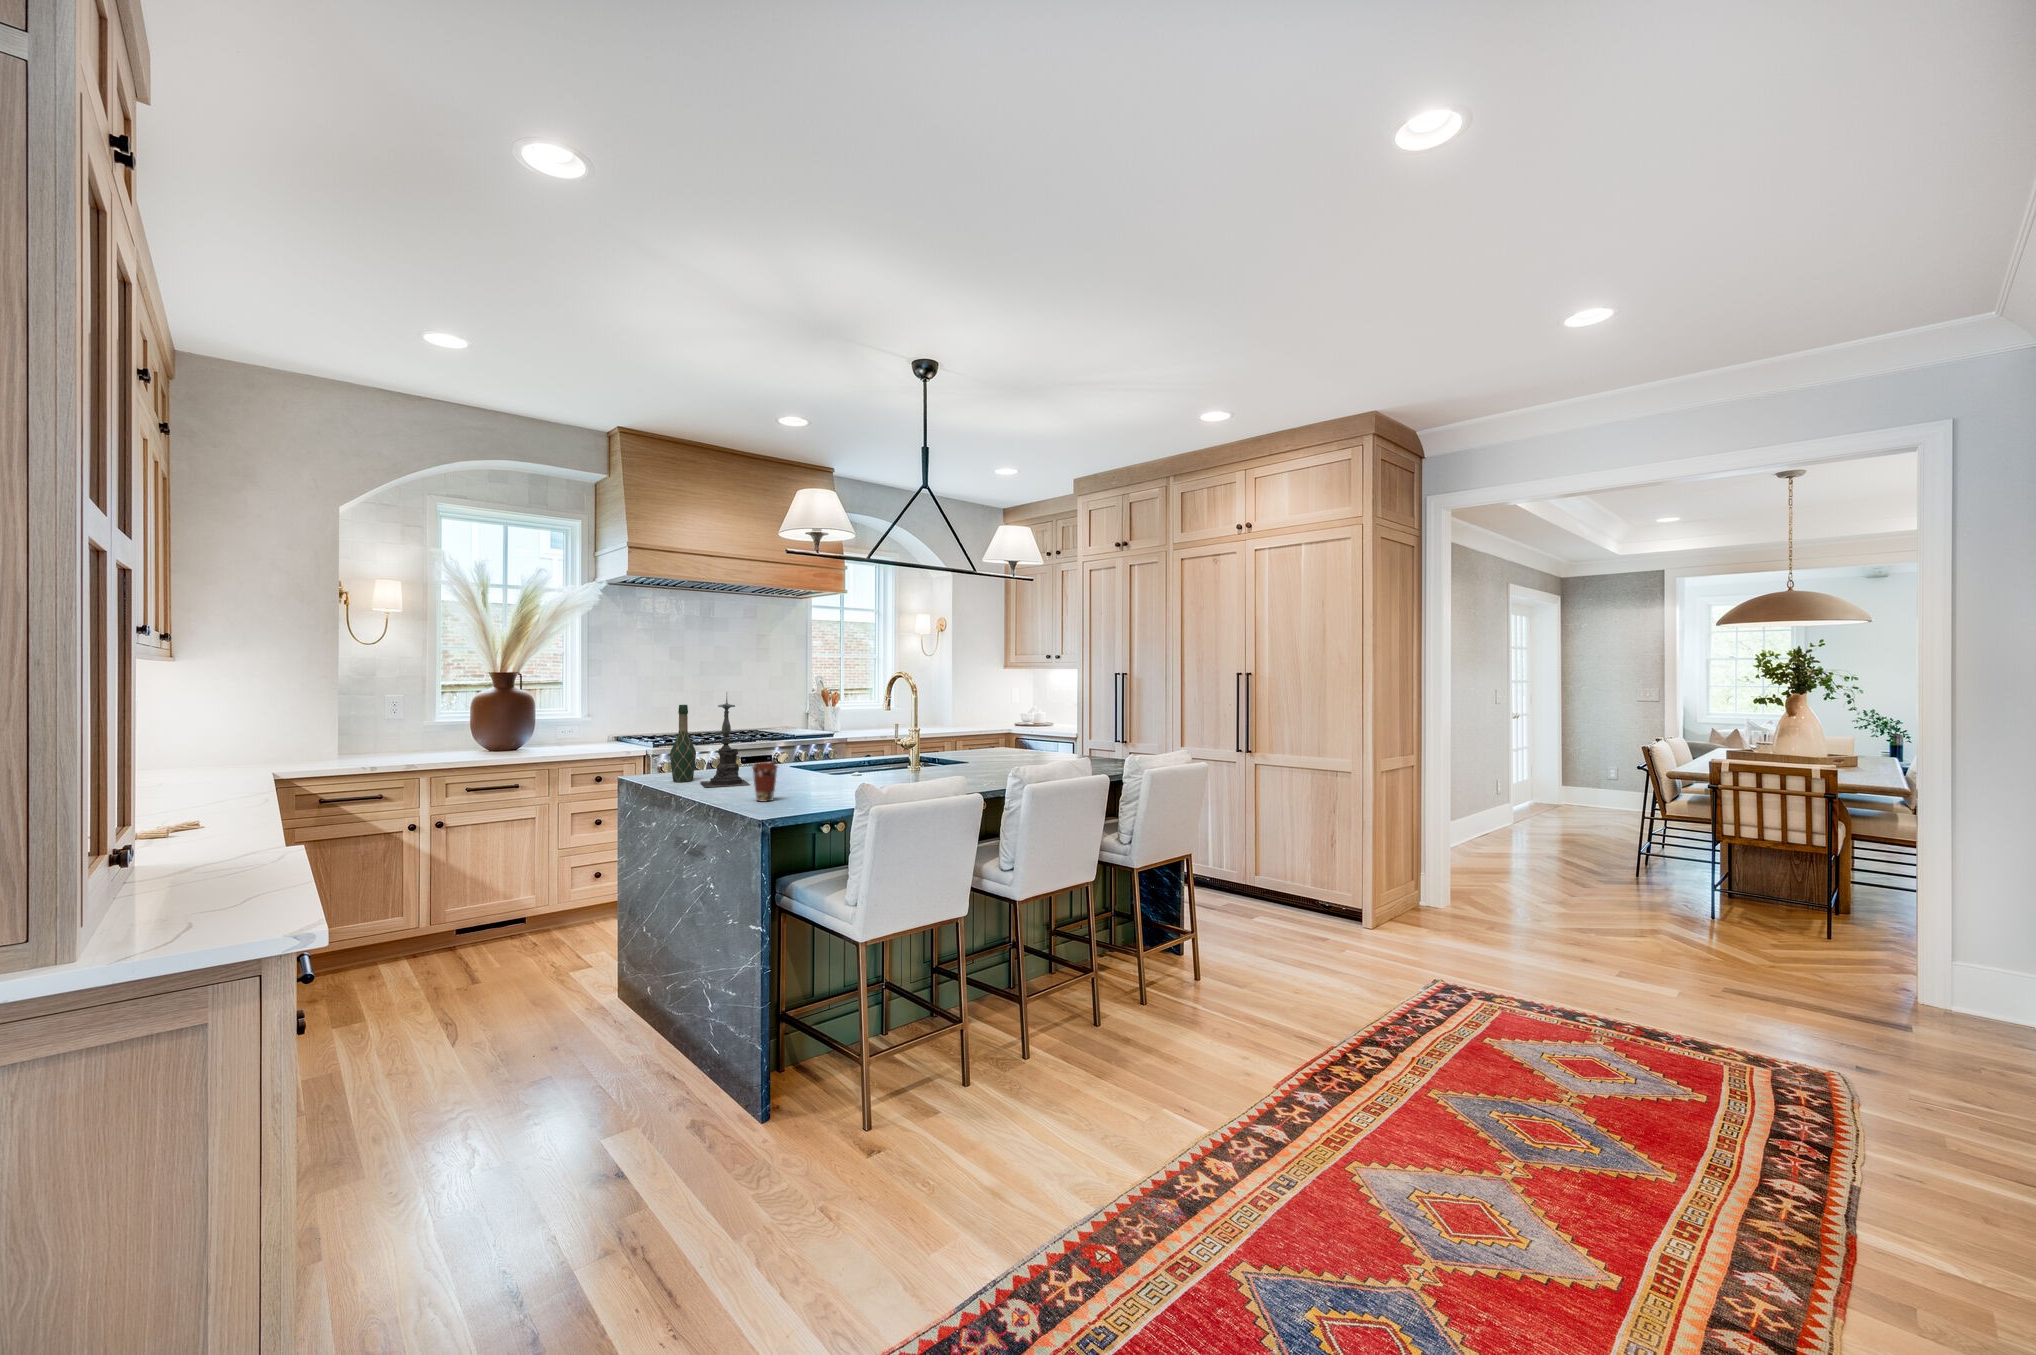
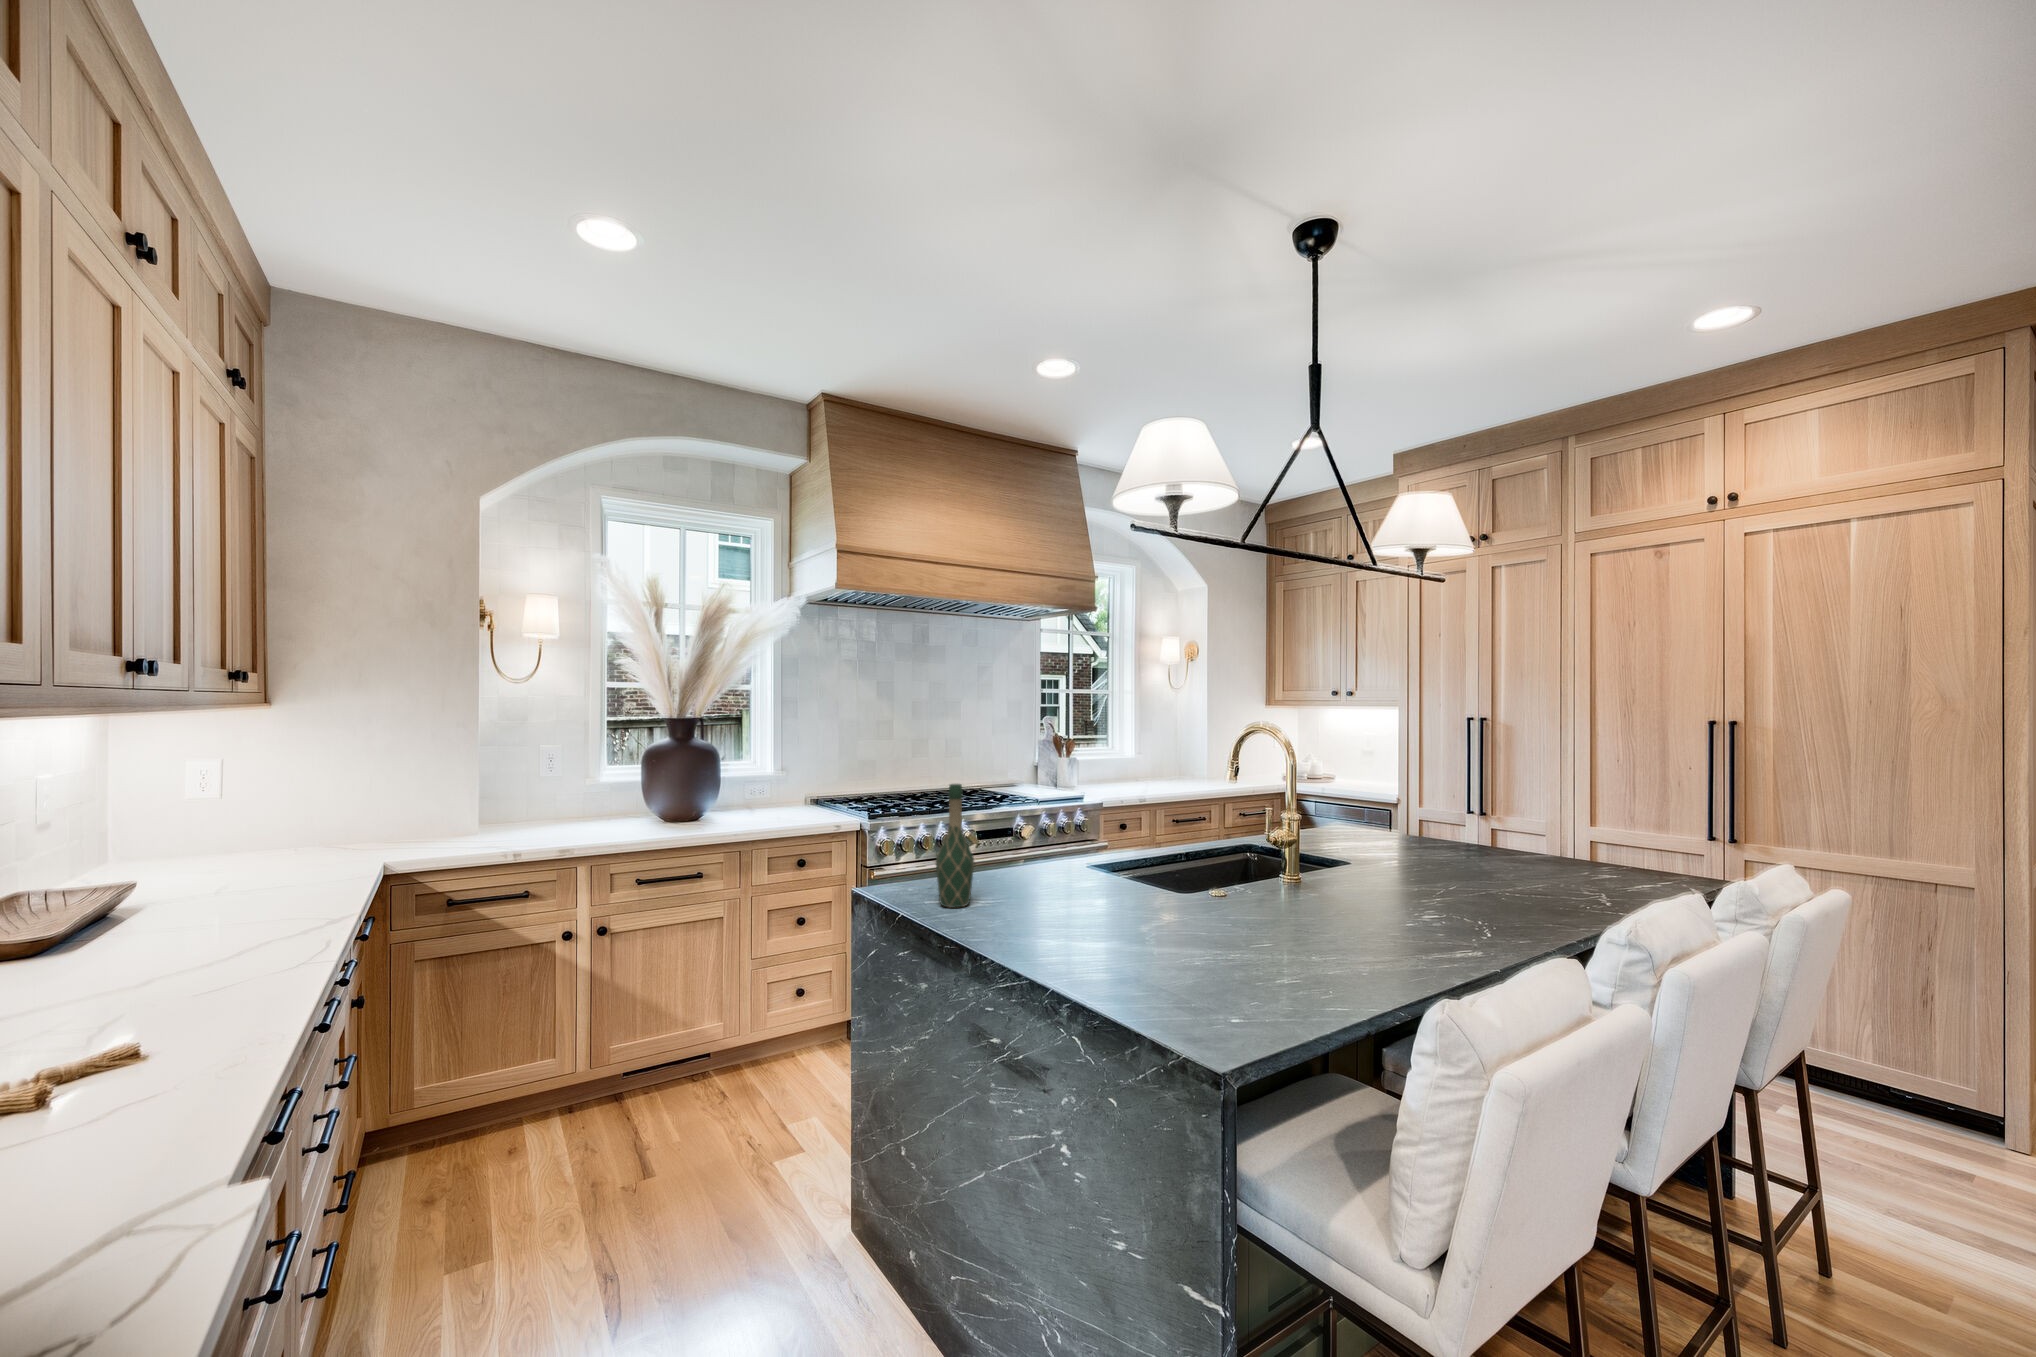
candle holder: present [700,696,750,787] -> none [986,768,1075,930]
coffee cup: present [752,762,778,802] -> none [1132,915,1181,994]

